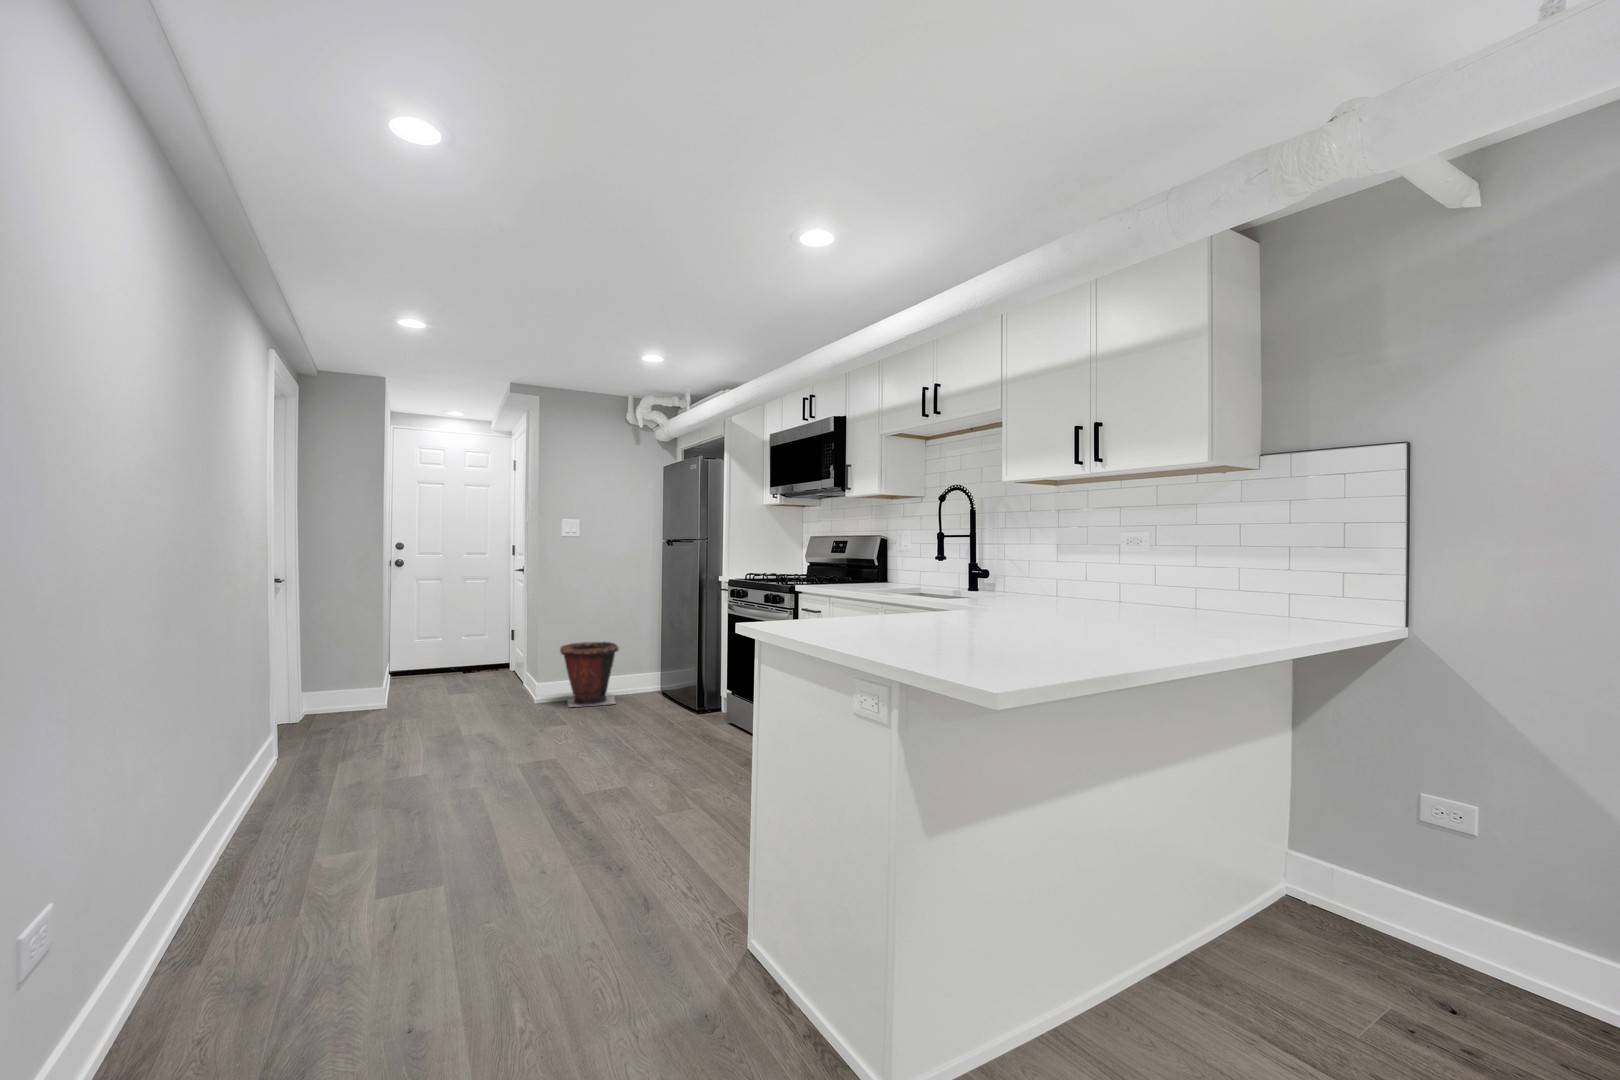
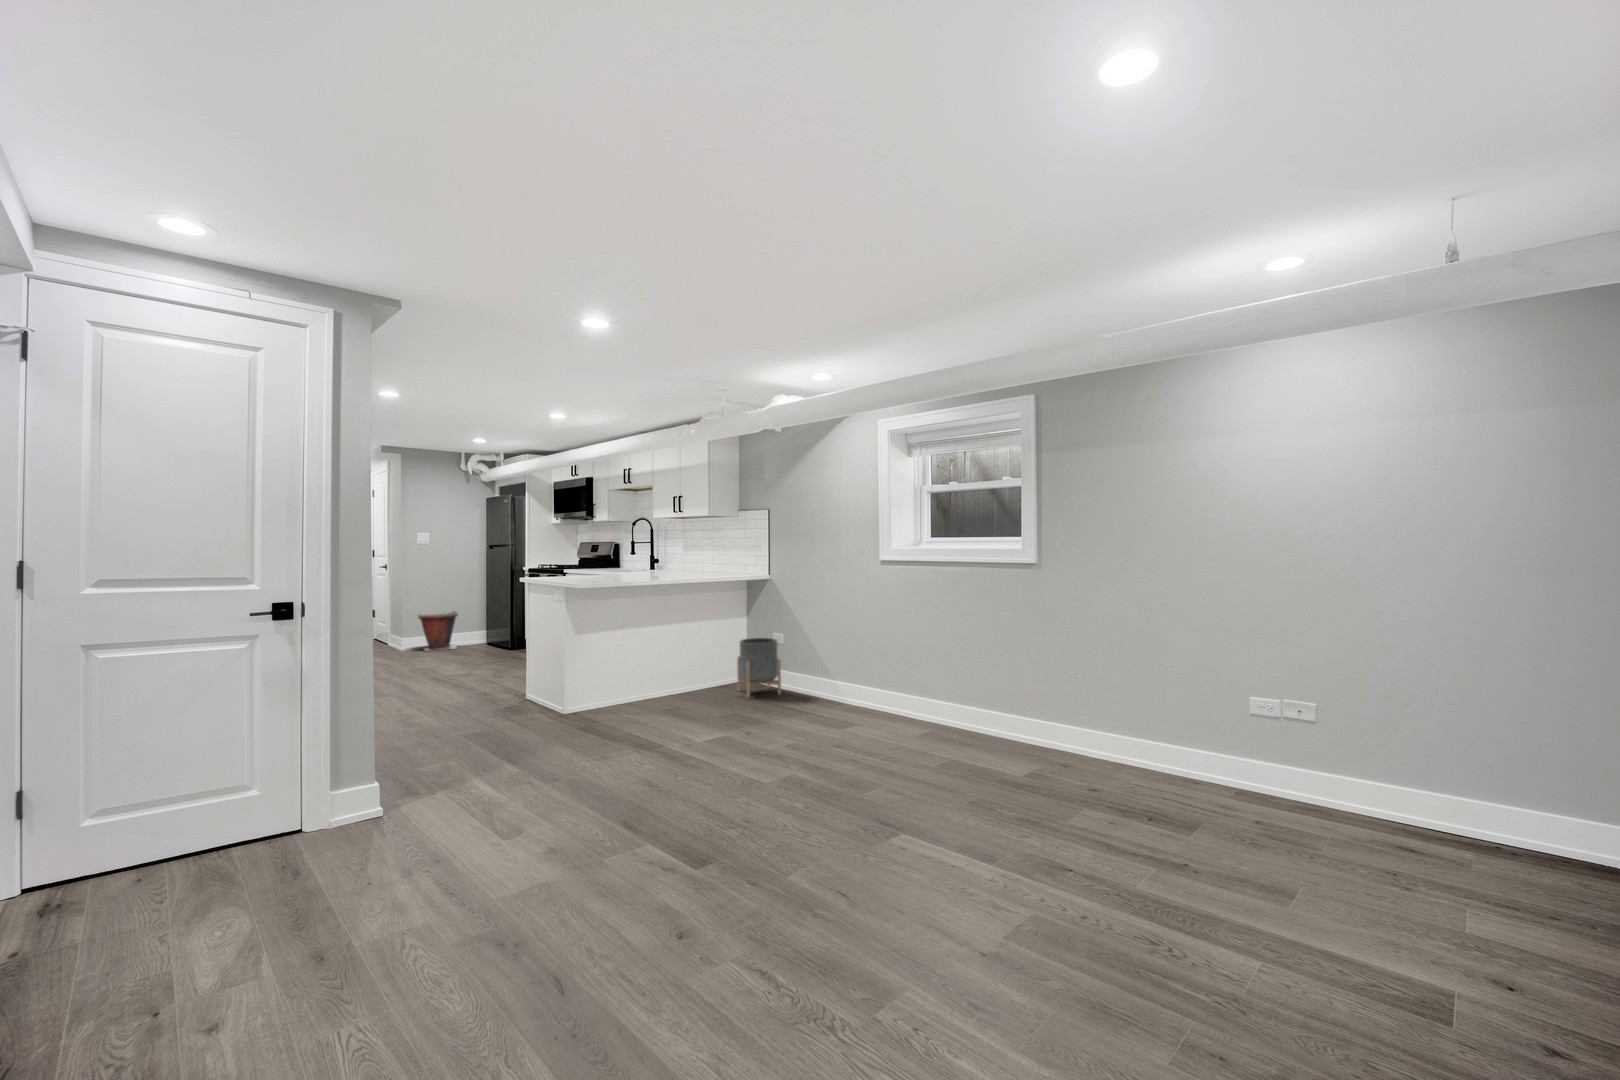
planter: none [1318,800,1501,1009] -> present [737,638,781,698]

